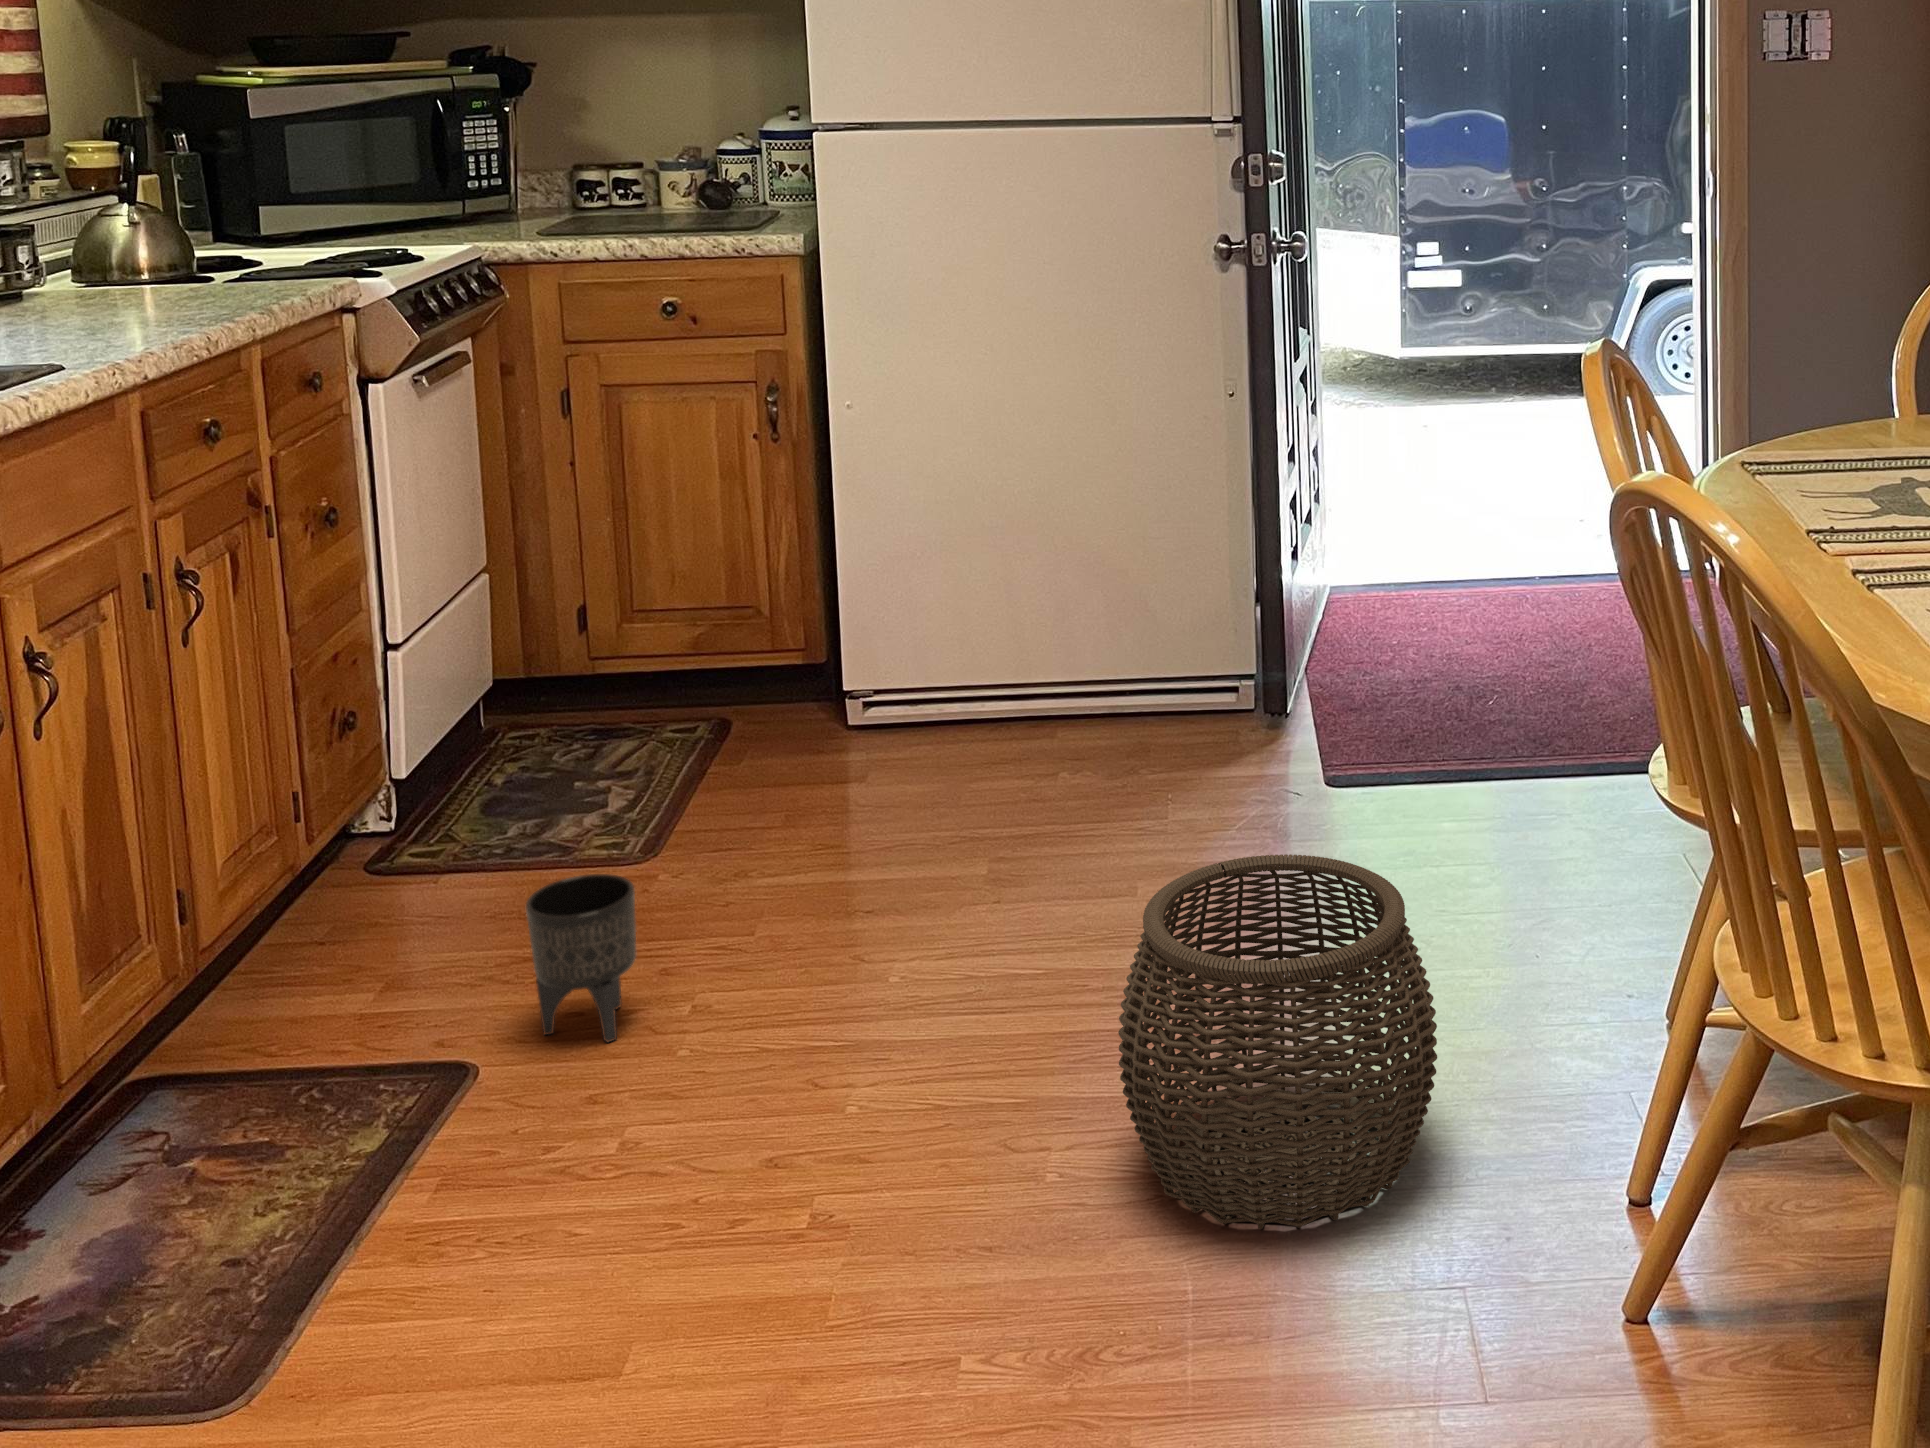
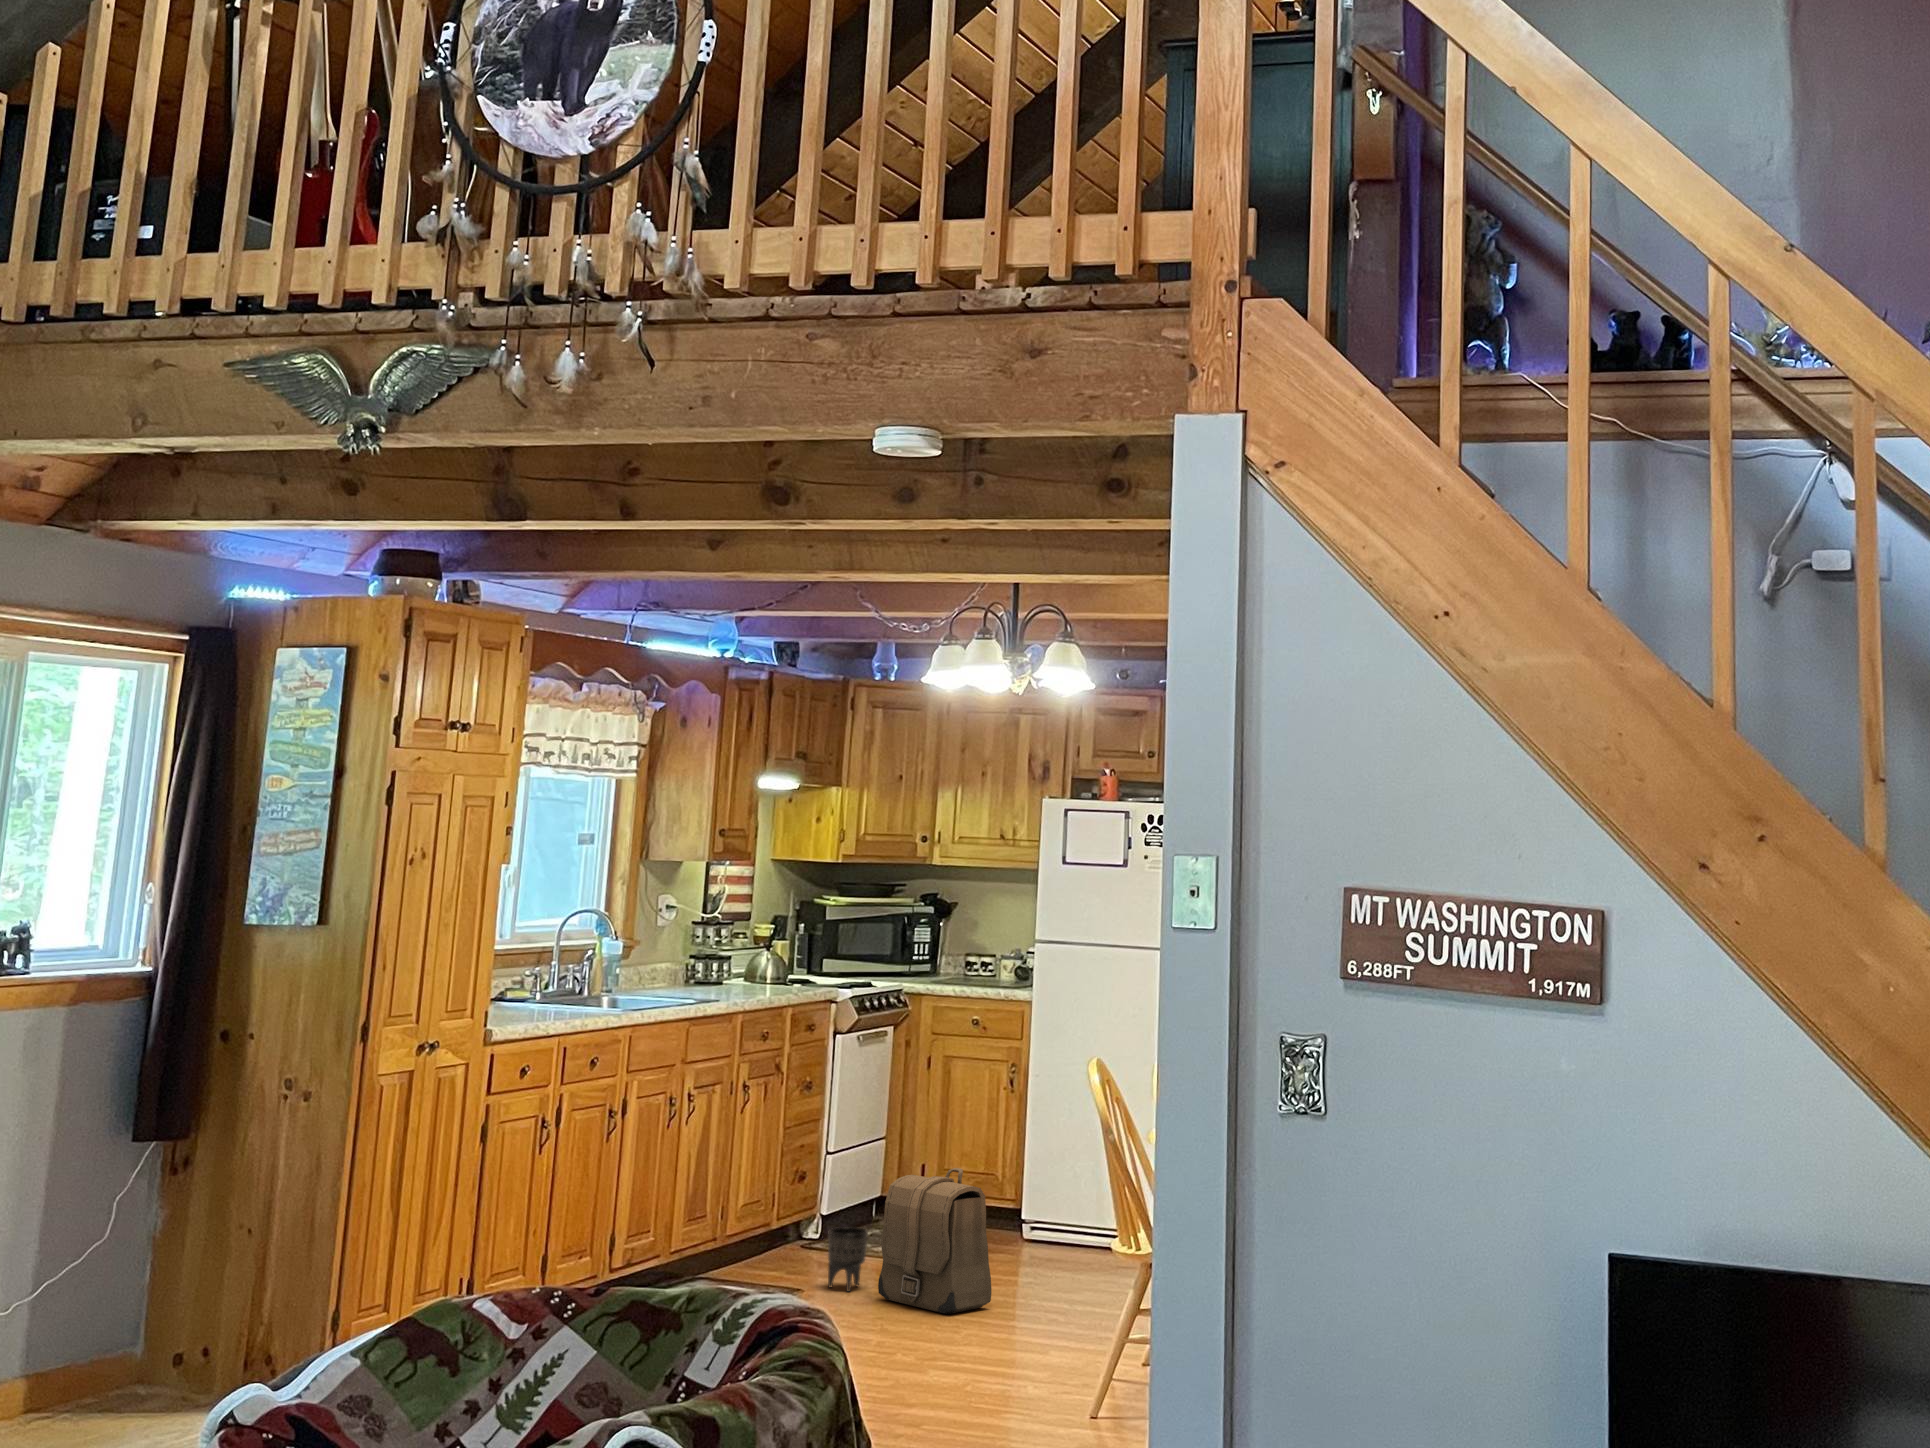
backpack: none [708,708,1024,1082] -> present [878,1168,992,1314]
woven basket: present [1118,854,1437,1230] -> none [977,1226,1095,1352]

